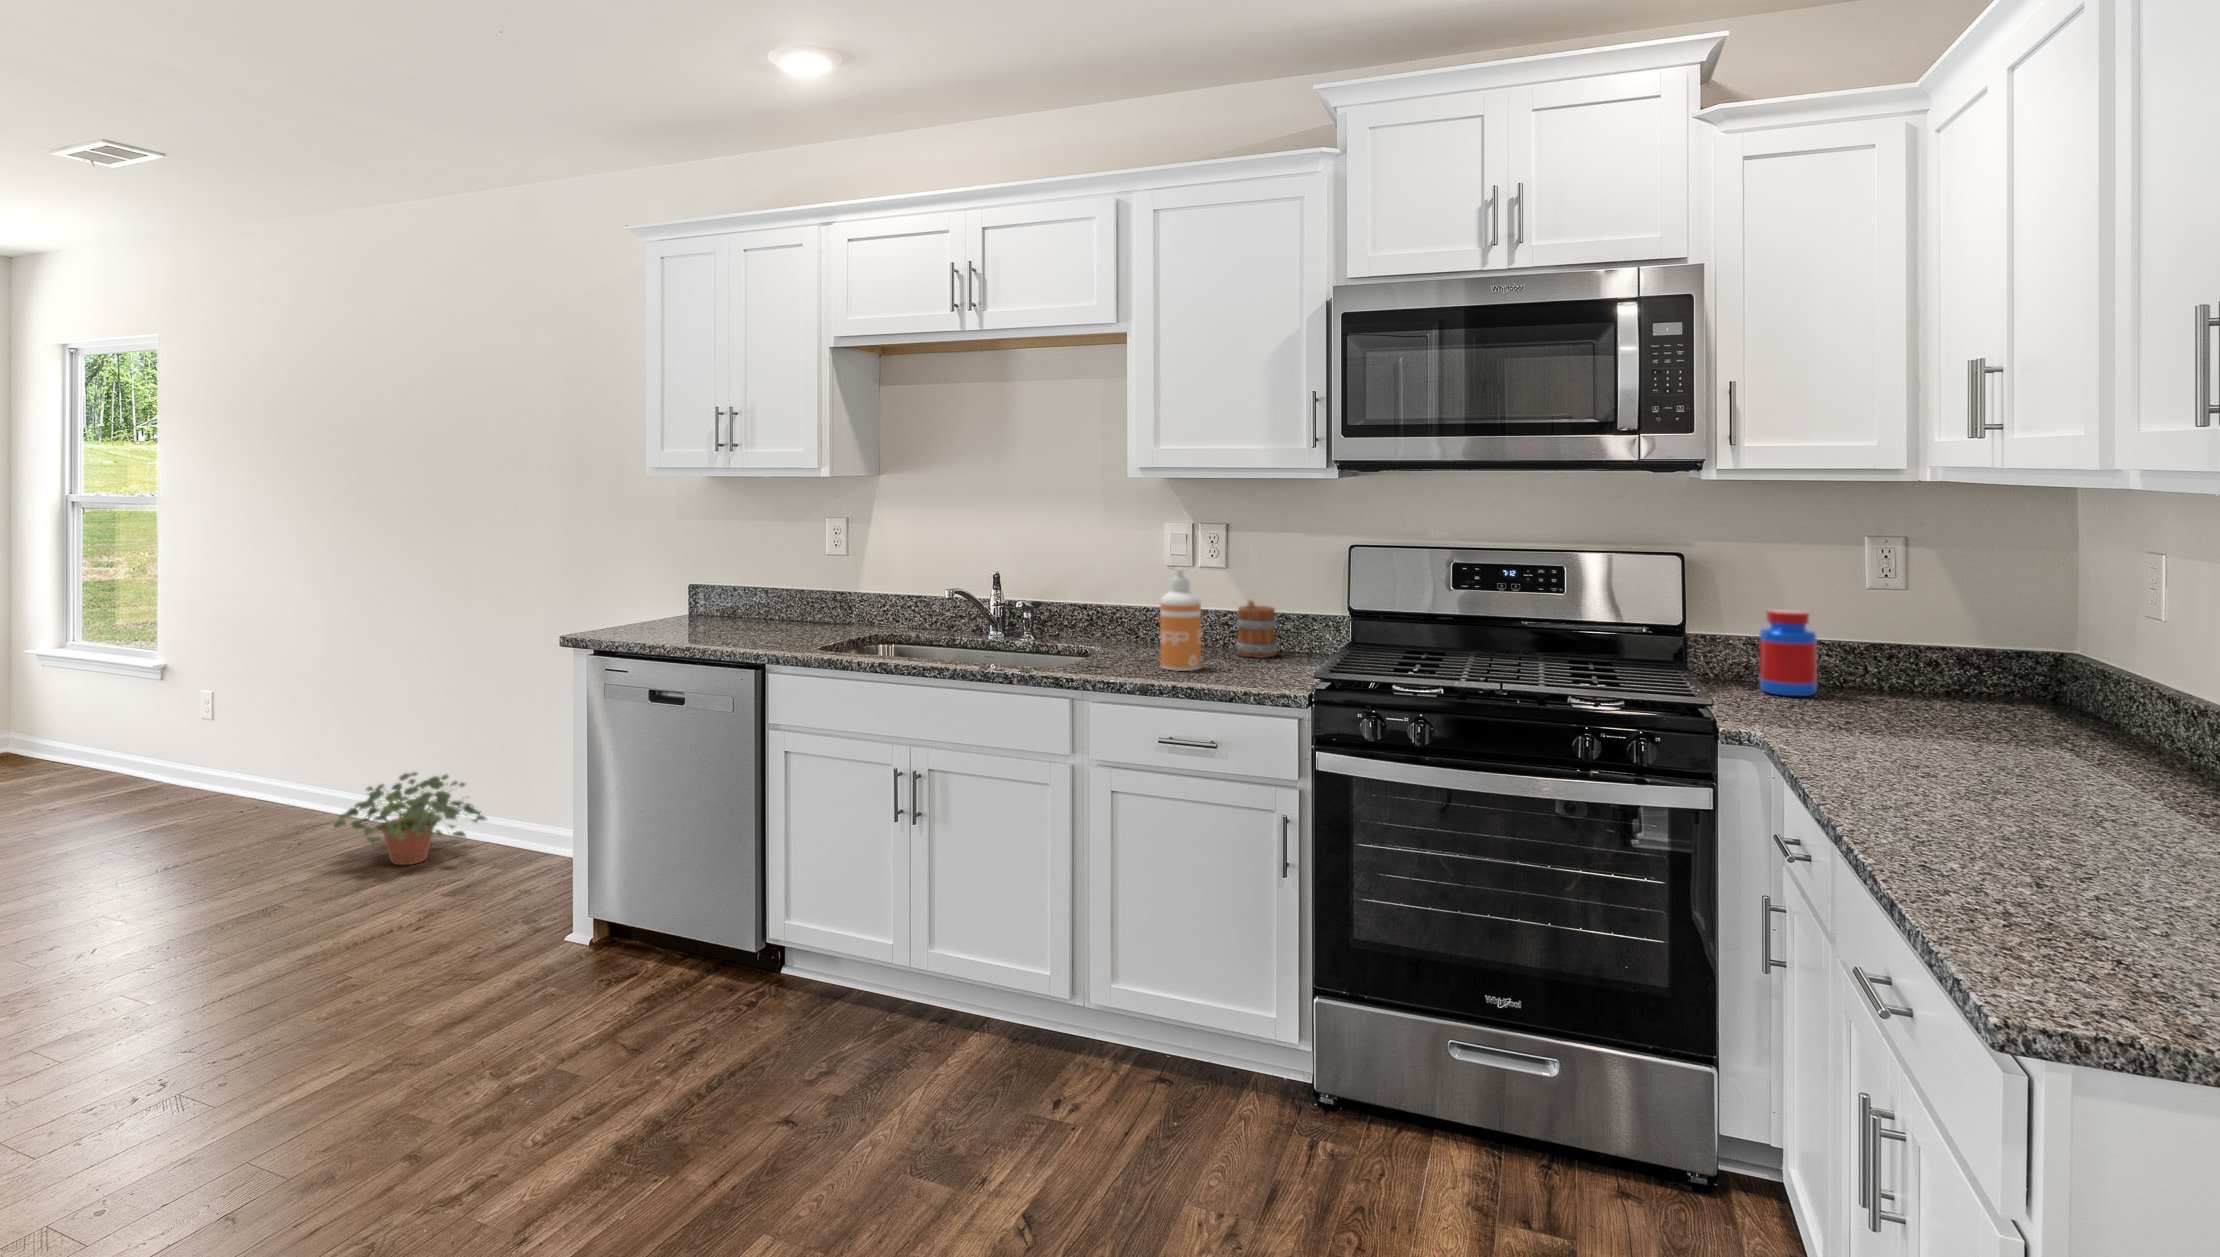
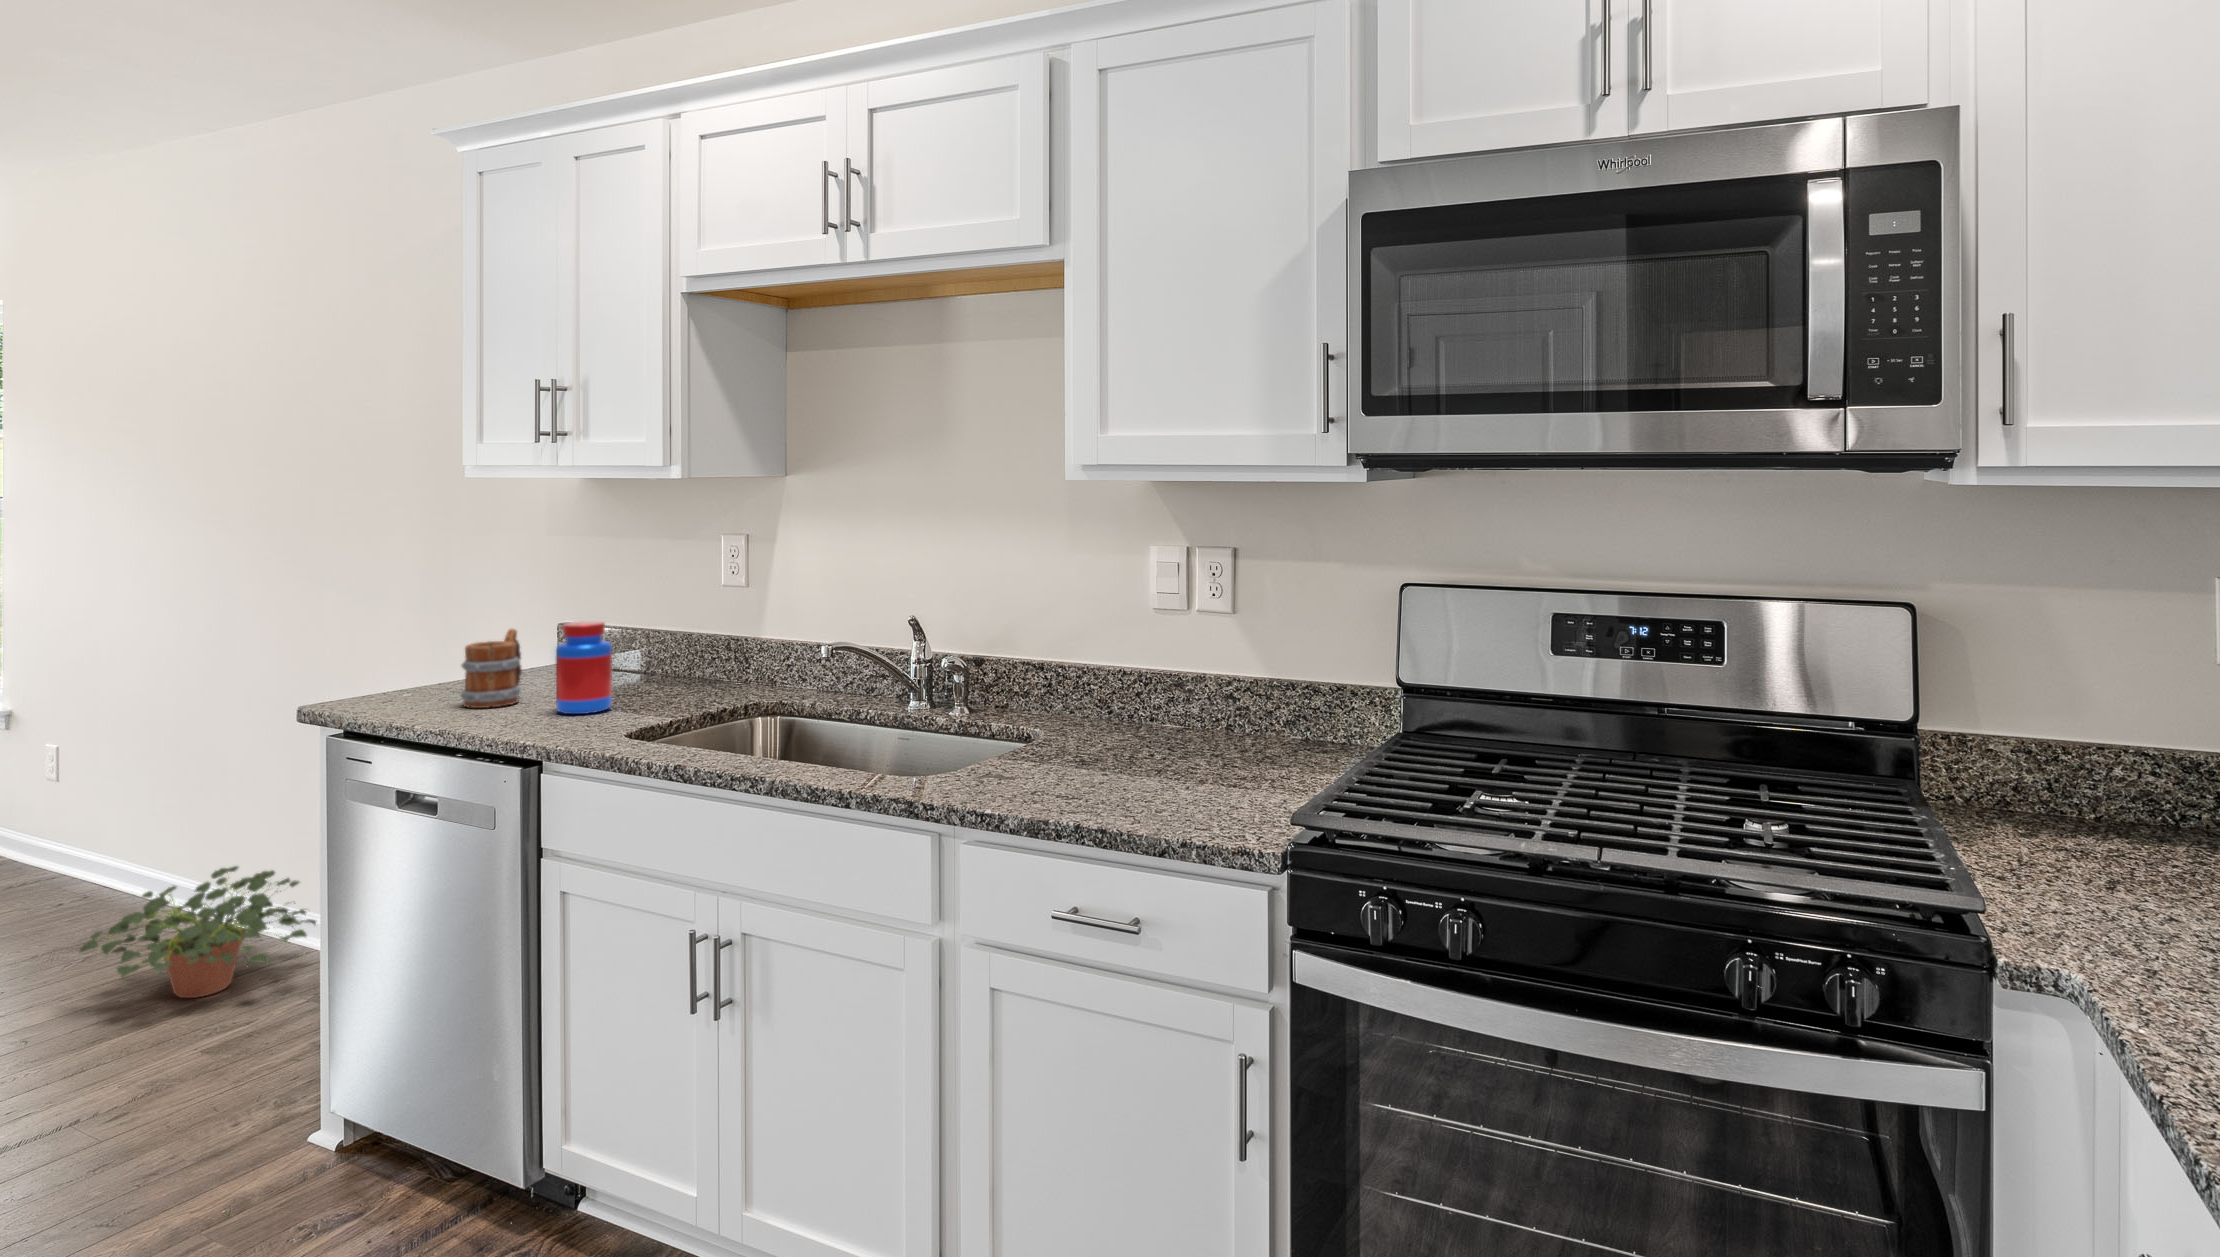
soap dispenser: present [1160,568,1201,671] -> none [1099,620,1161,783]
mug: present [1236,600,1277,658] -> present [460,629,522,708]
jar: present [1759,609,1817,696] -> present [556,621,612,714]

